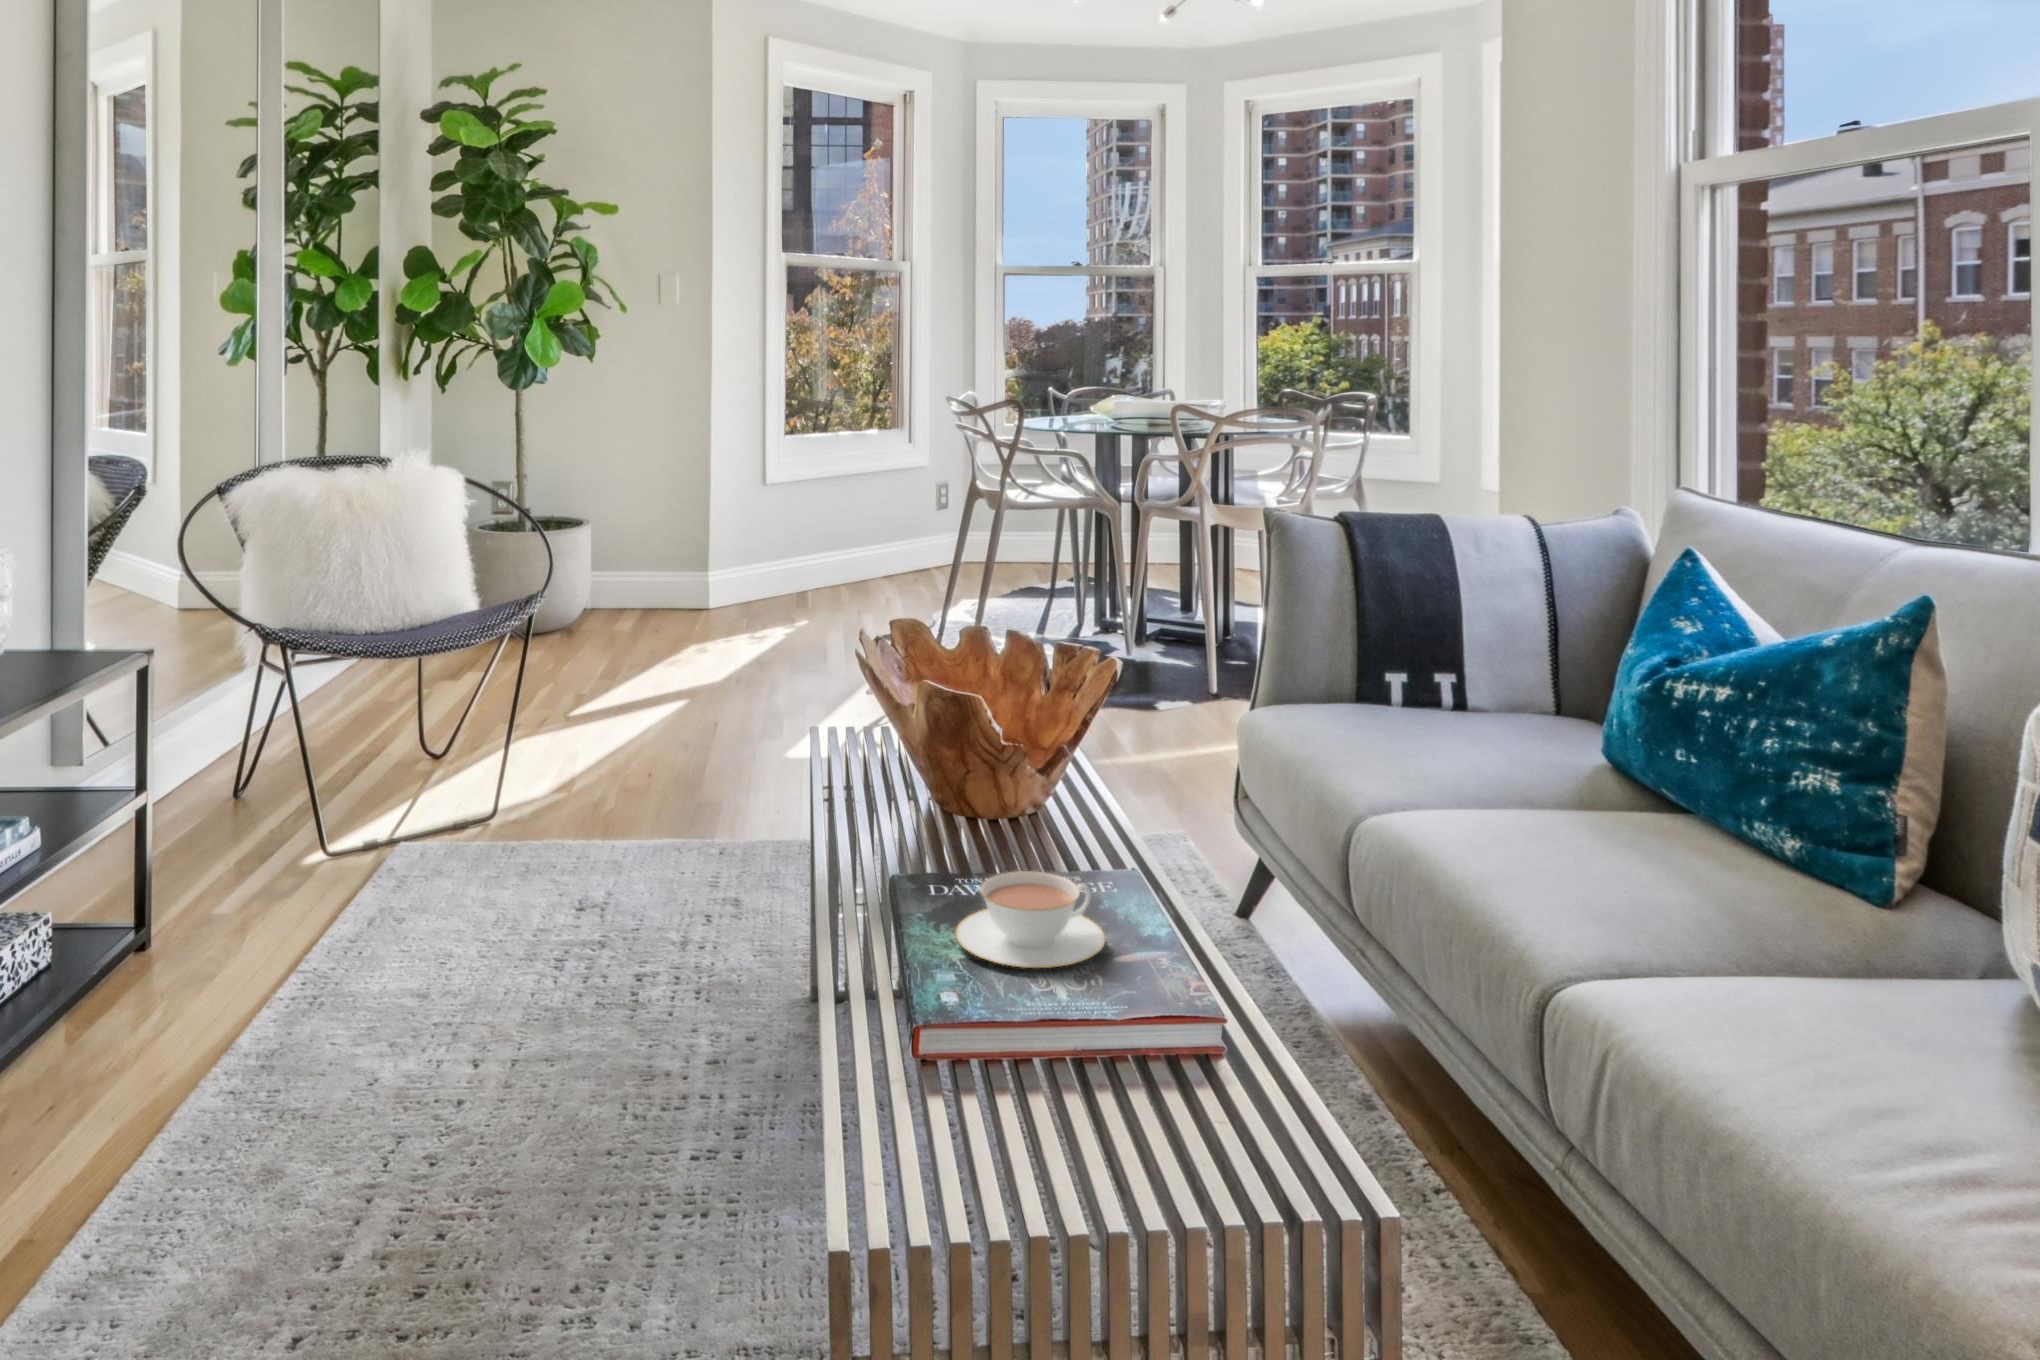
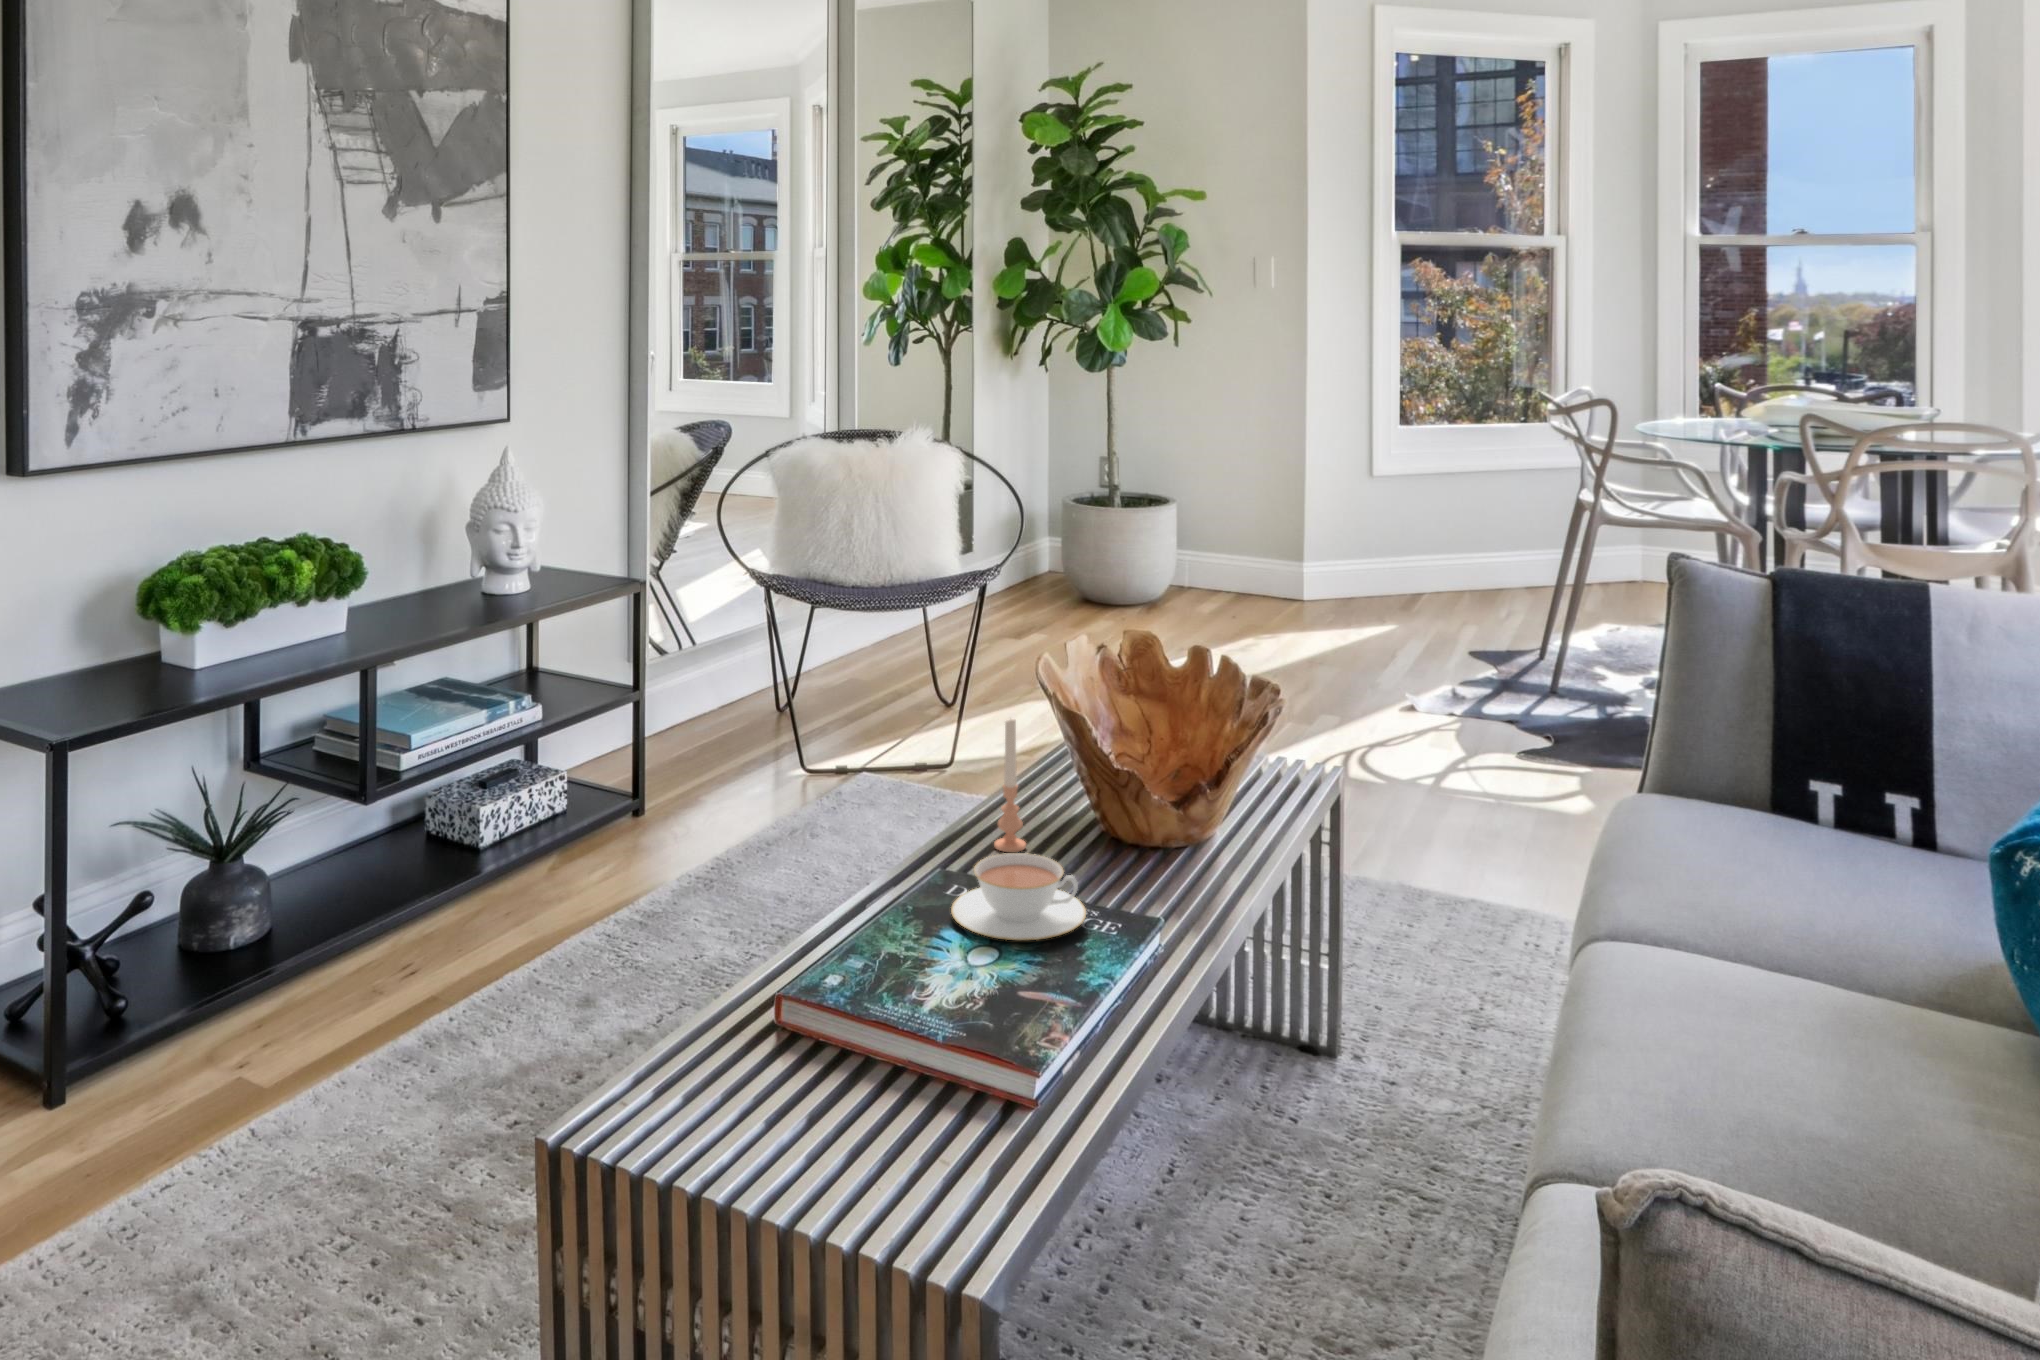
candle: none [895,731,931,881] -> present [994,719,1026,852]

